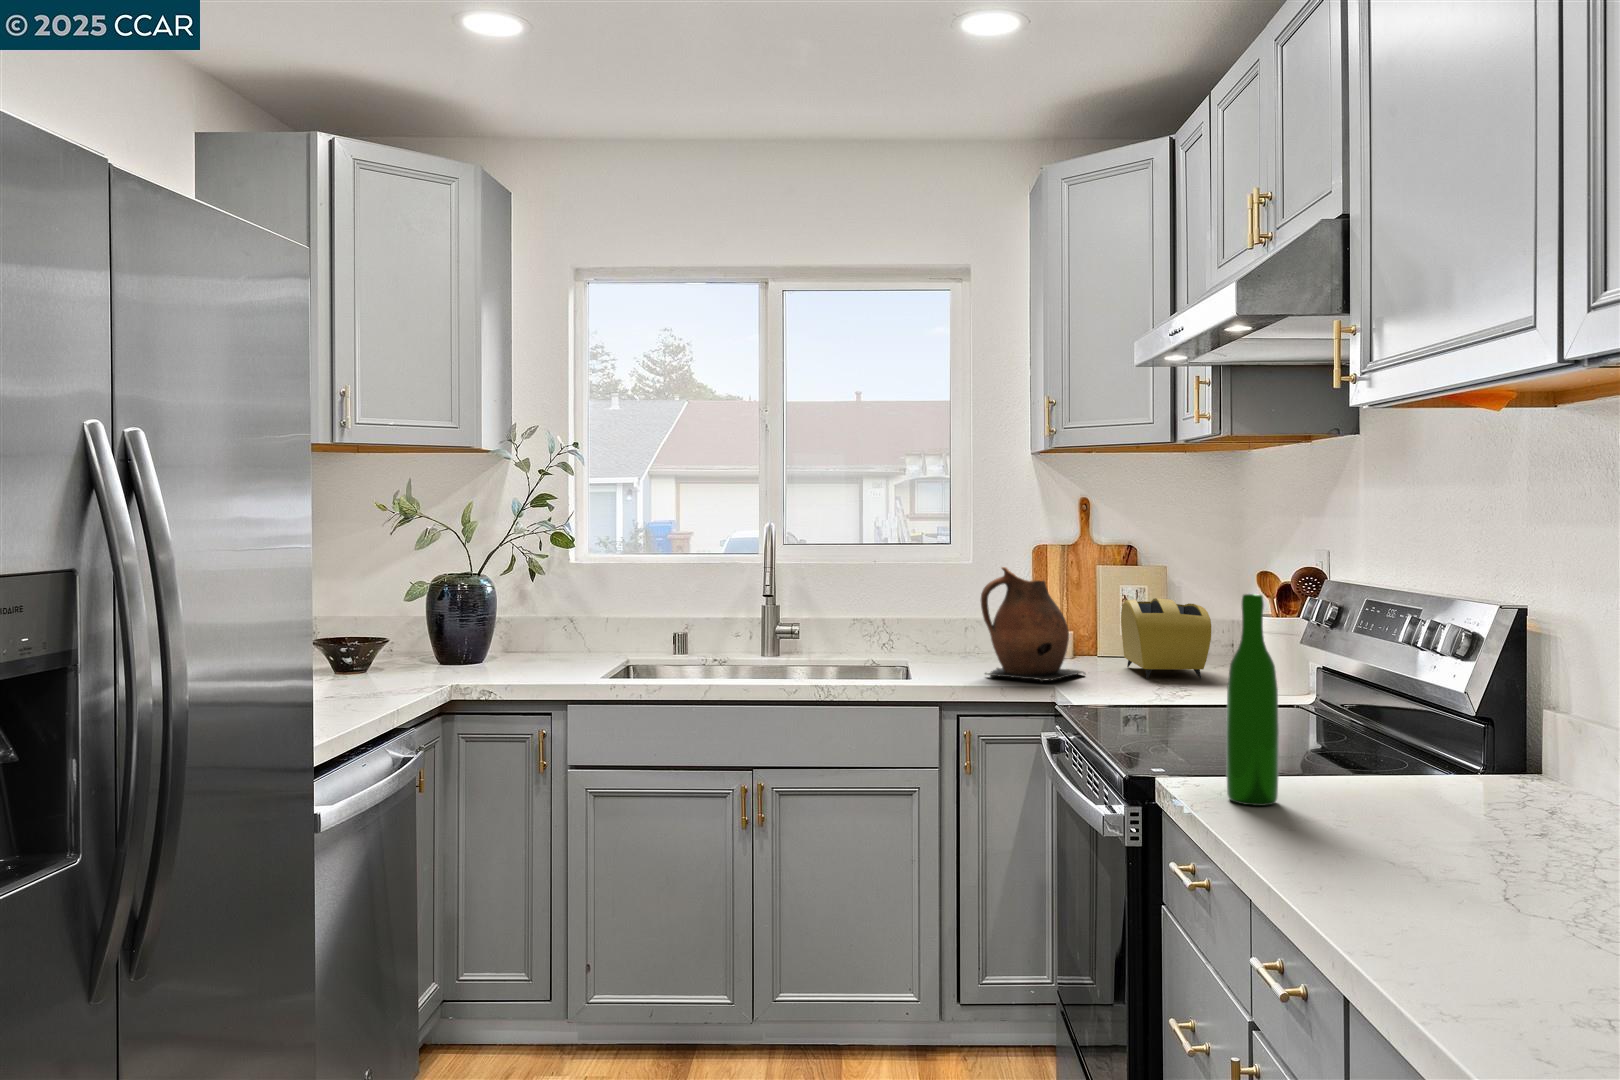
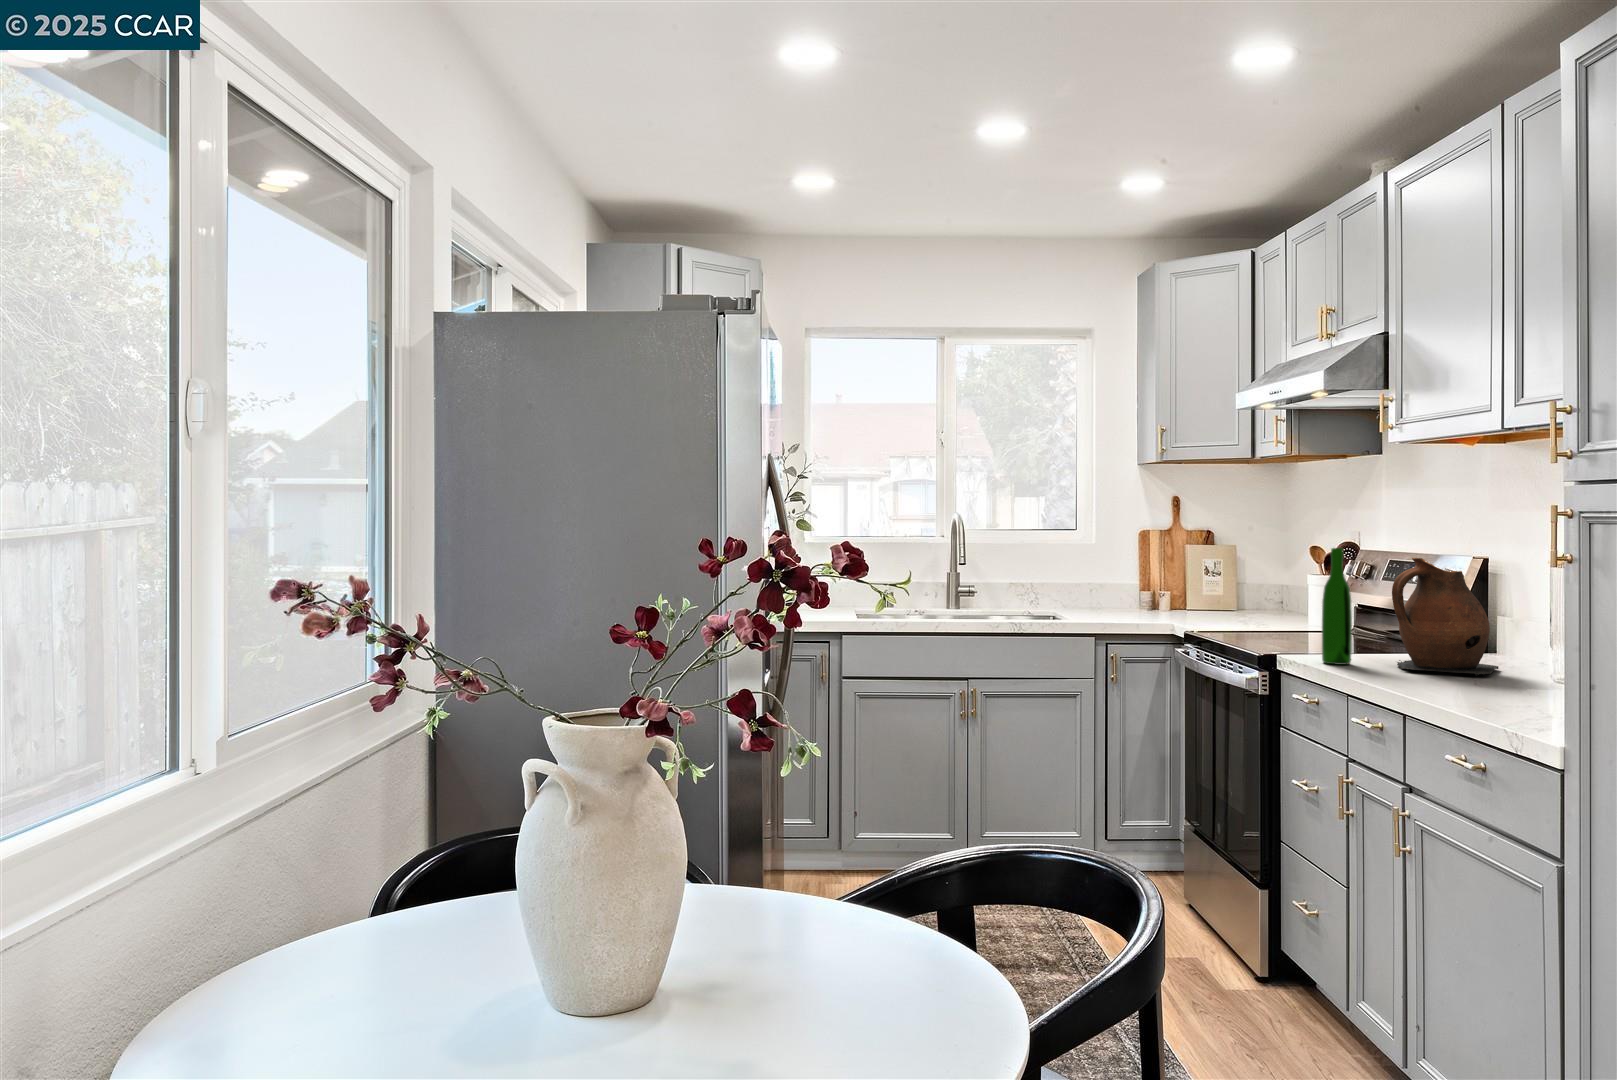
ceramic pitcher: present [981,567,1085,682] -> present [1392,558,1498,676]
toaster: present [1121,598,1211,679] -> none [1208,567,1276,621]

